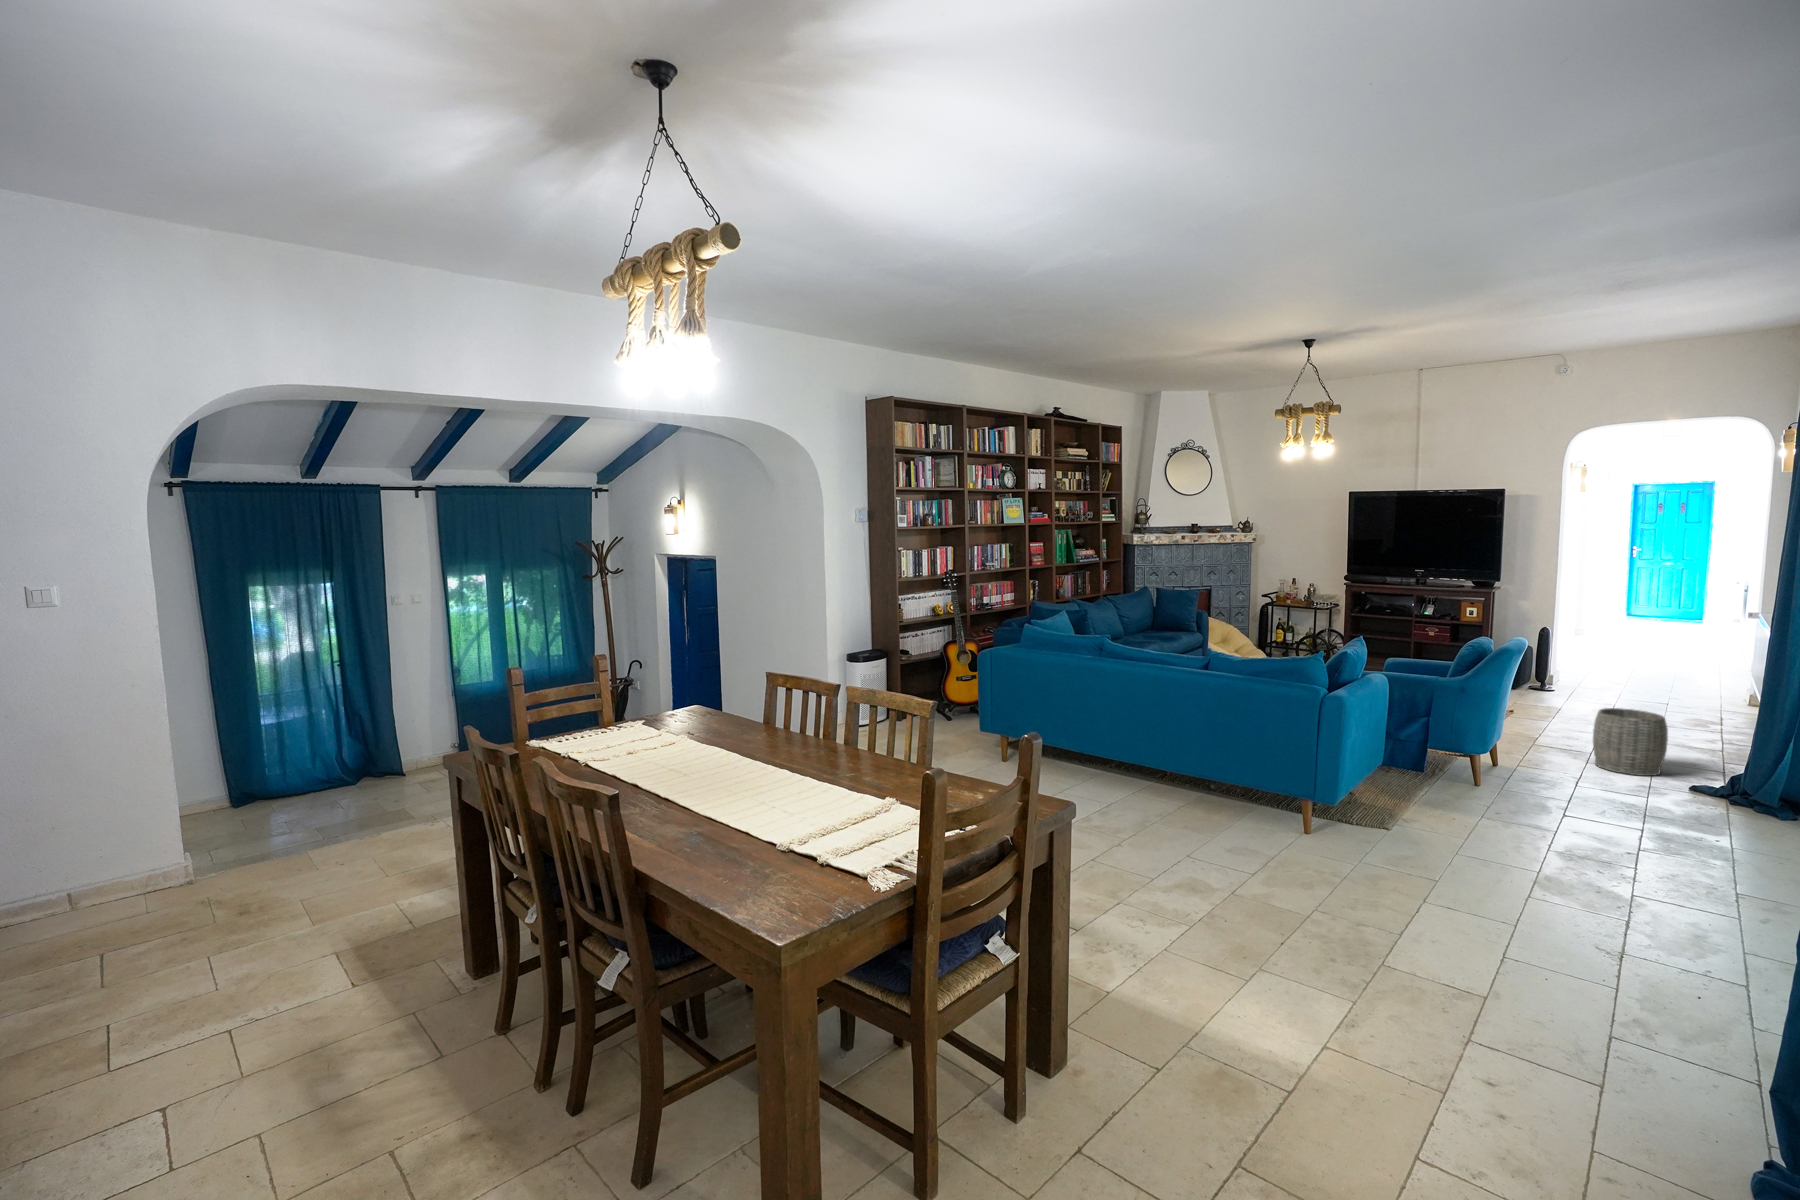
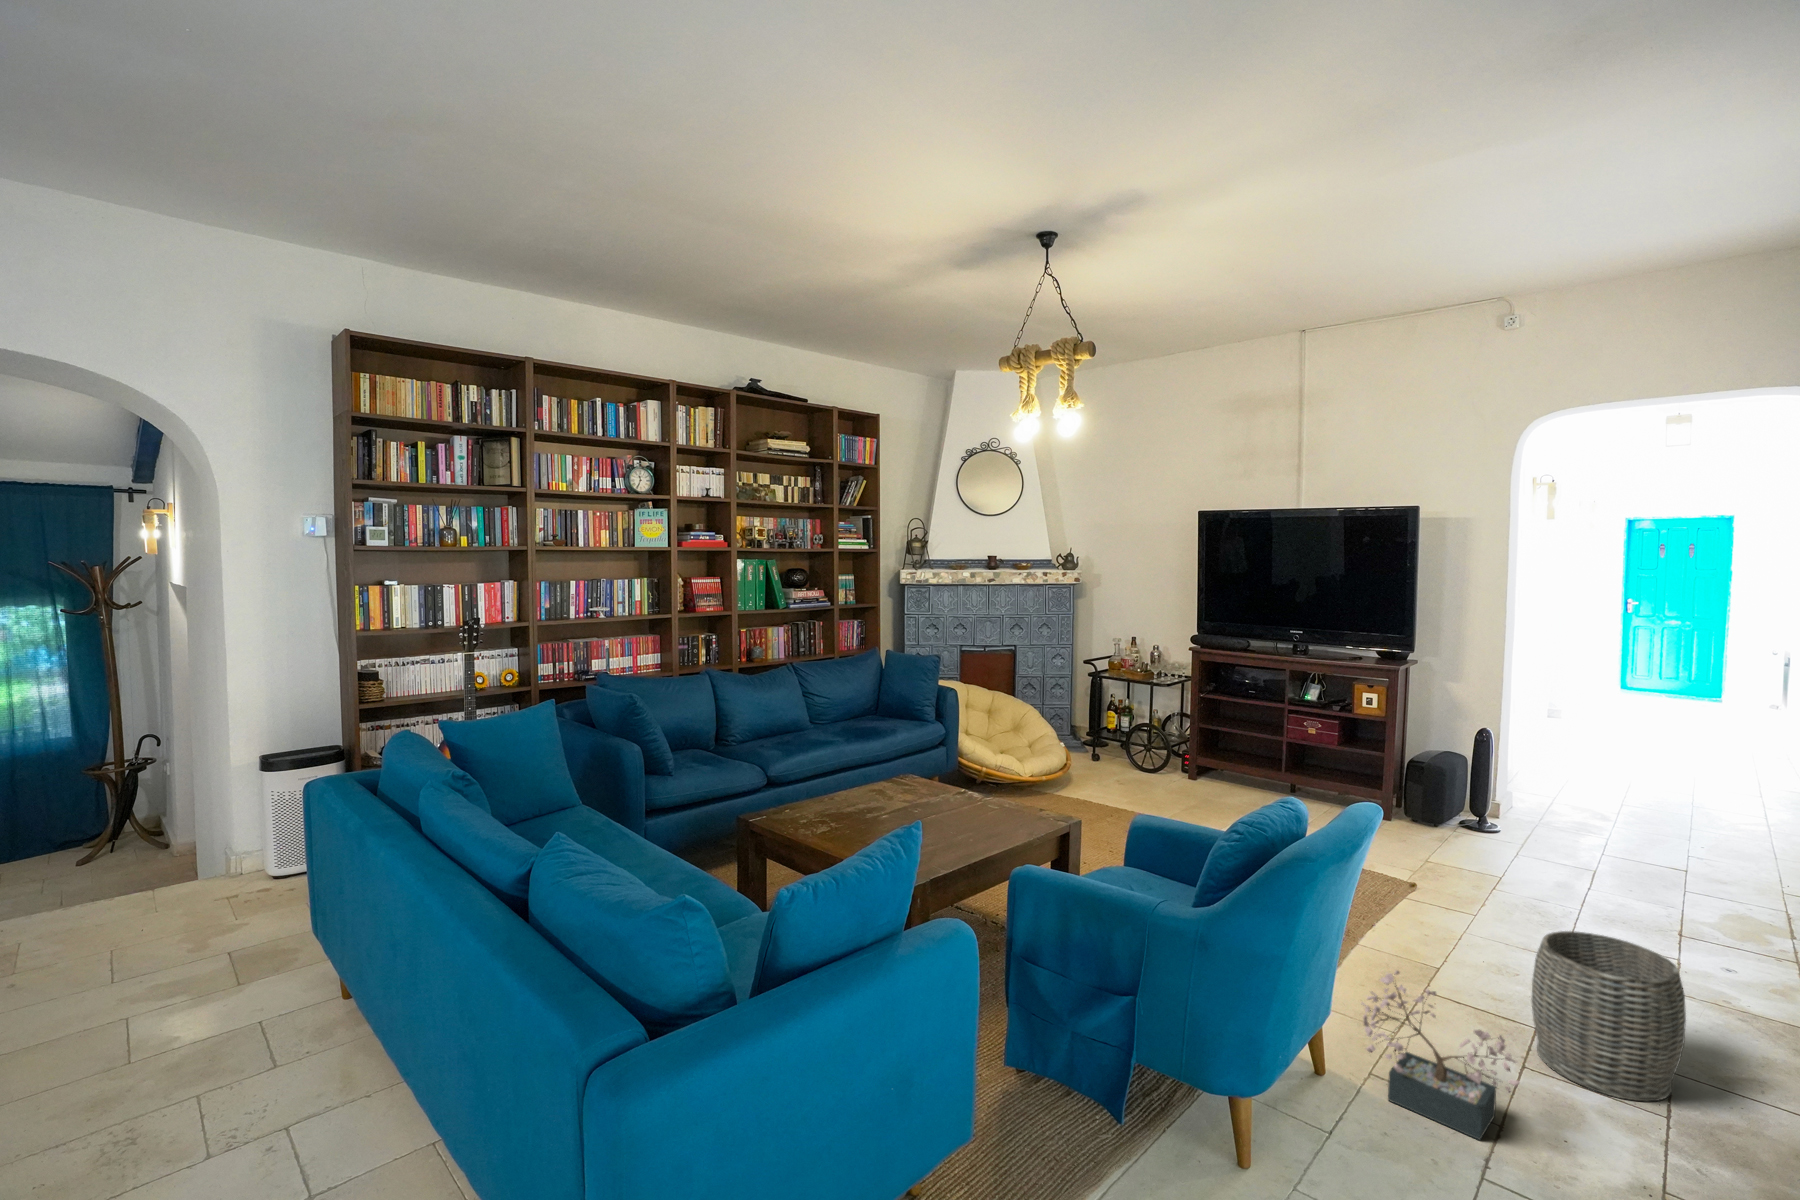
decorative plant: none [1513,722,1593,786] -> present [1361,971,1520,1140]

